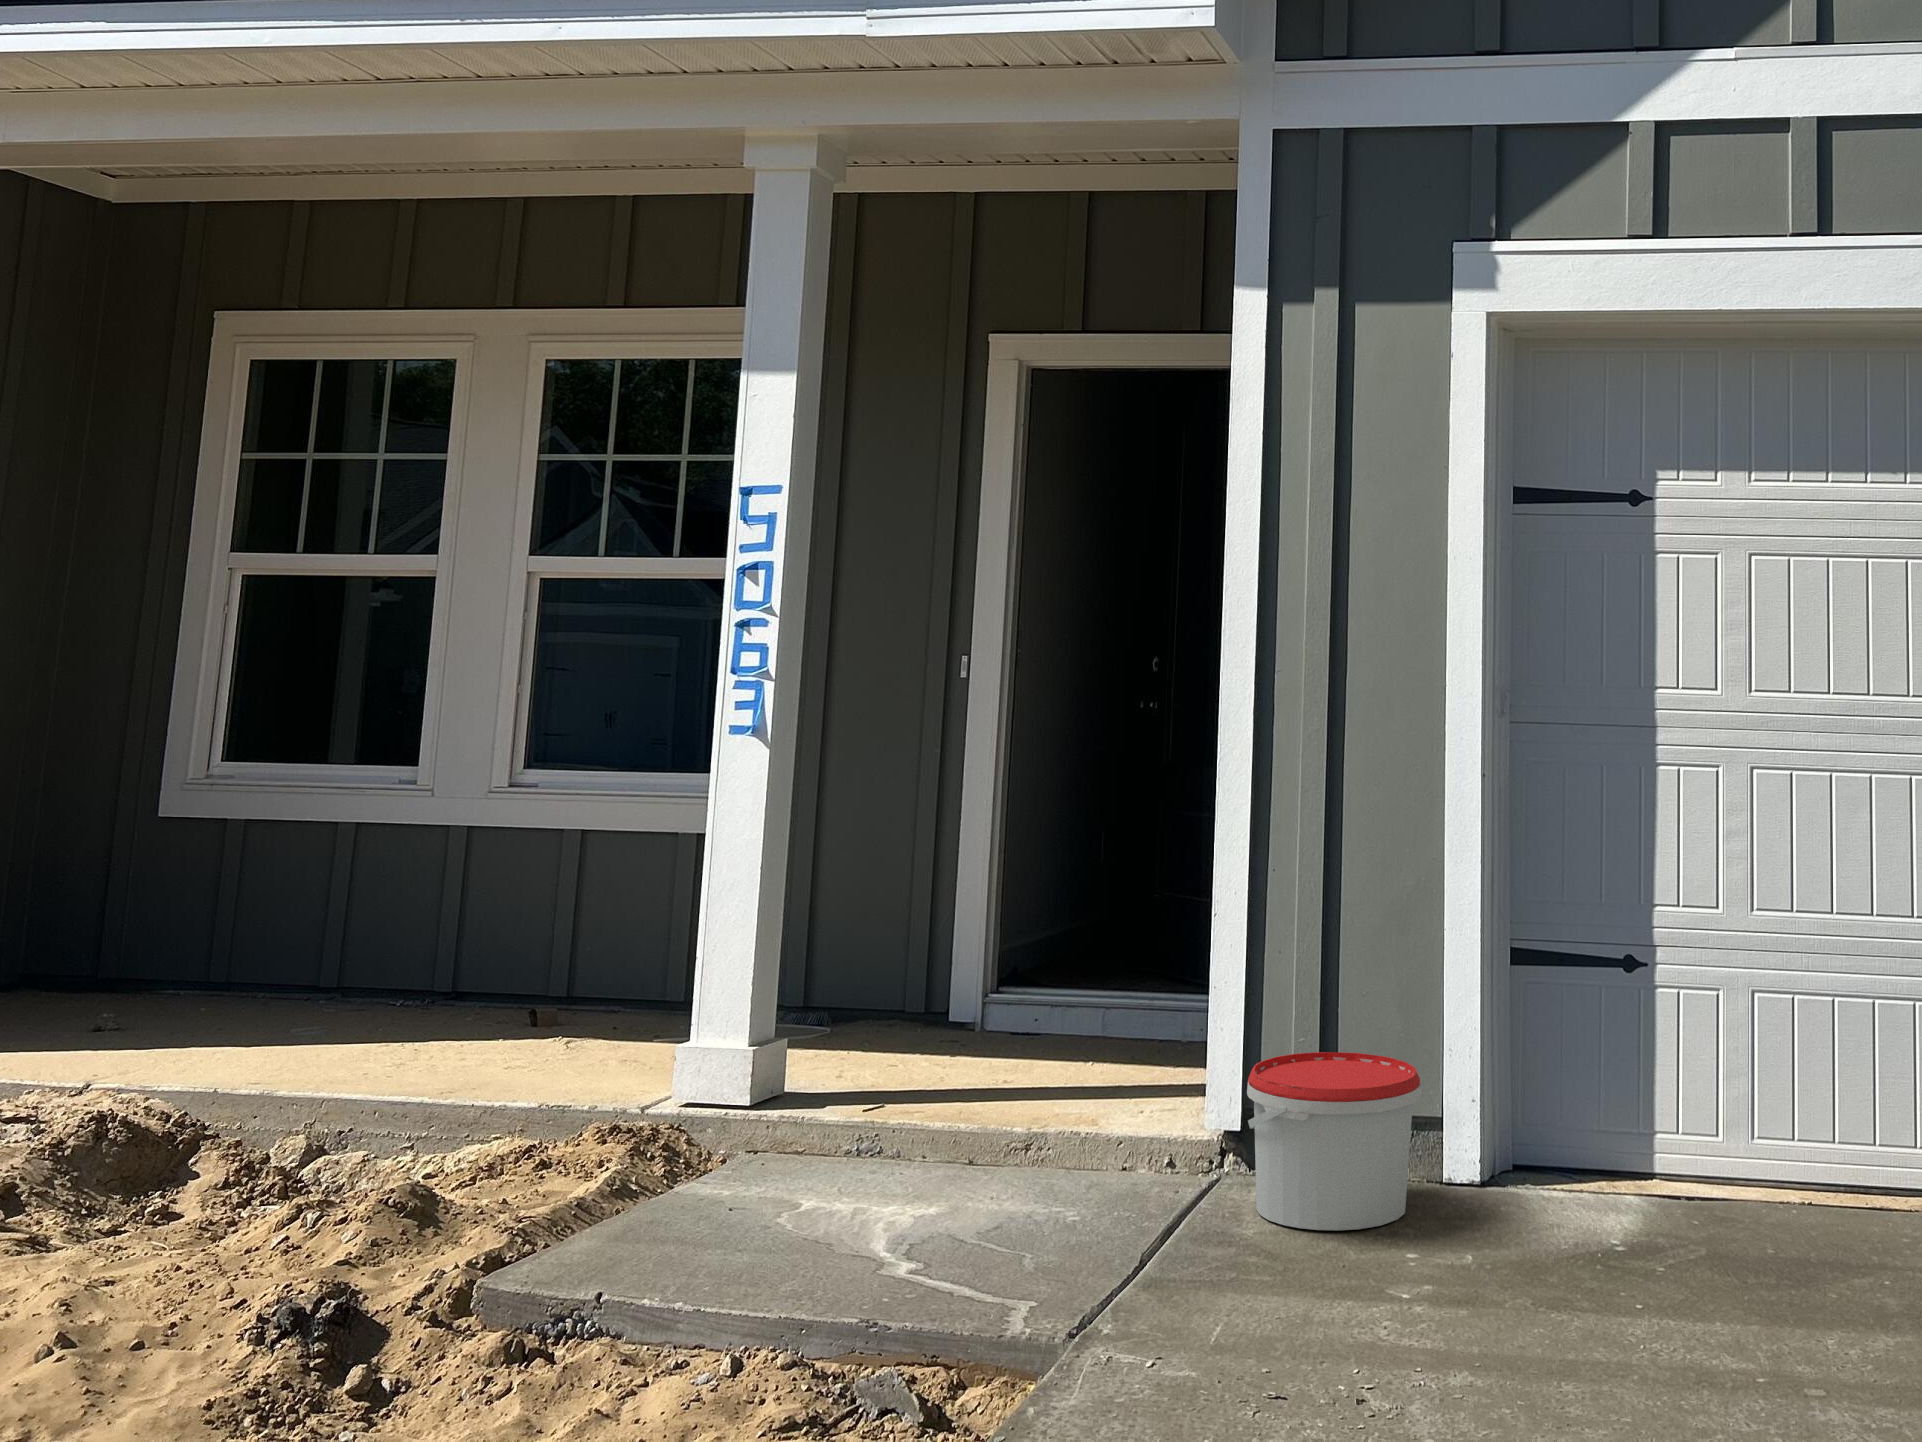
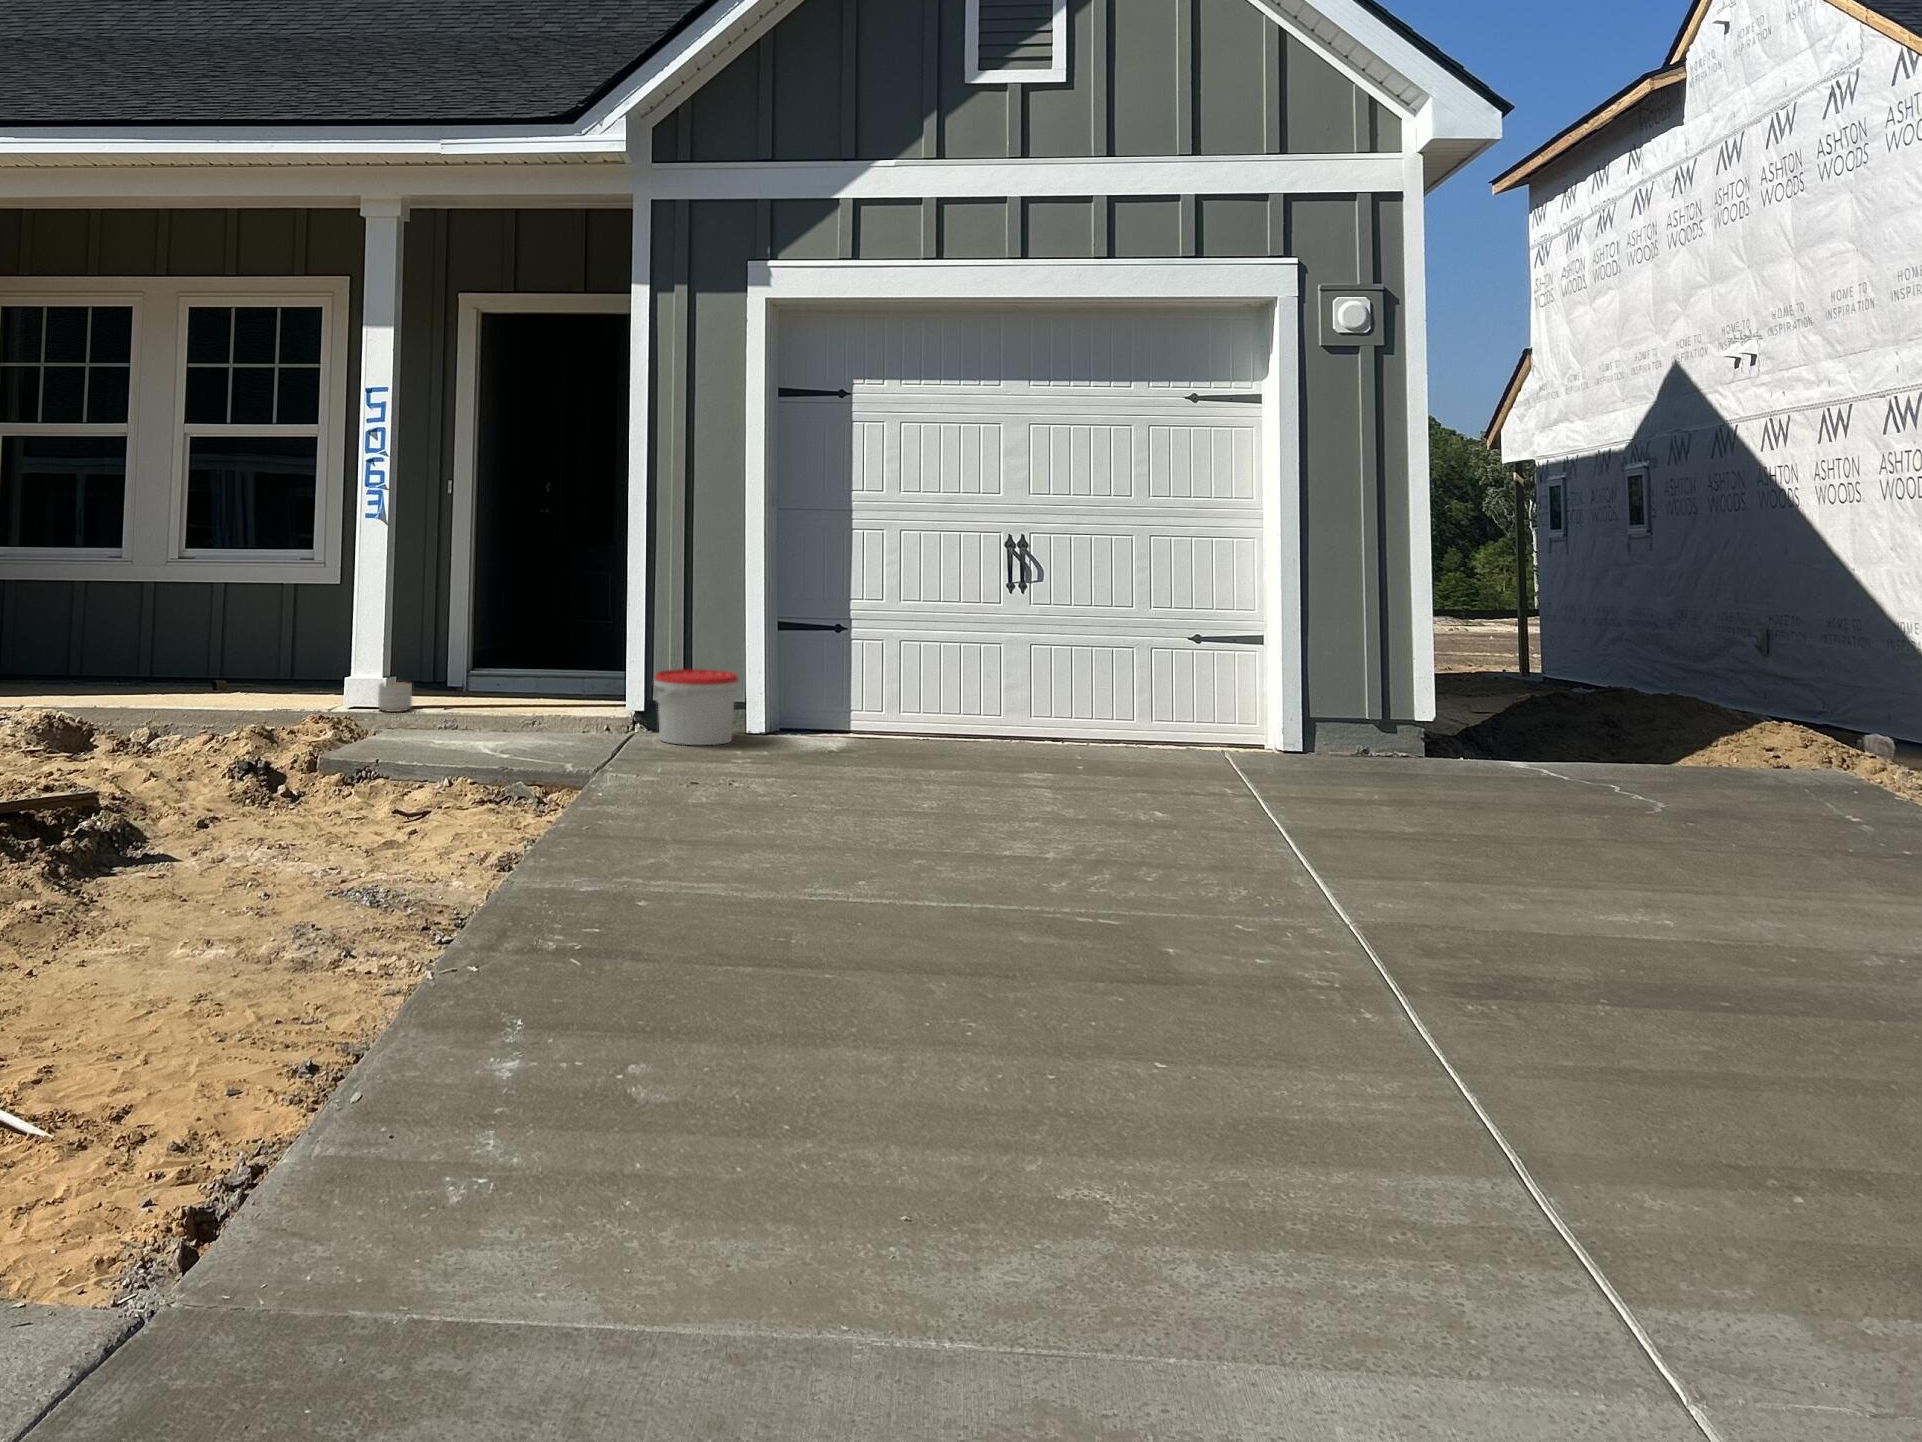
planter: none [742,1050,810,1114] -> present [378,682,412,712]

